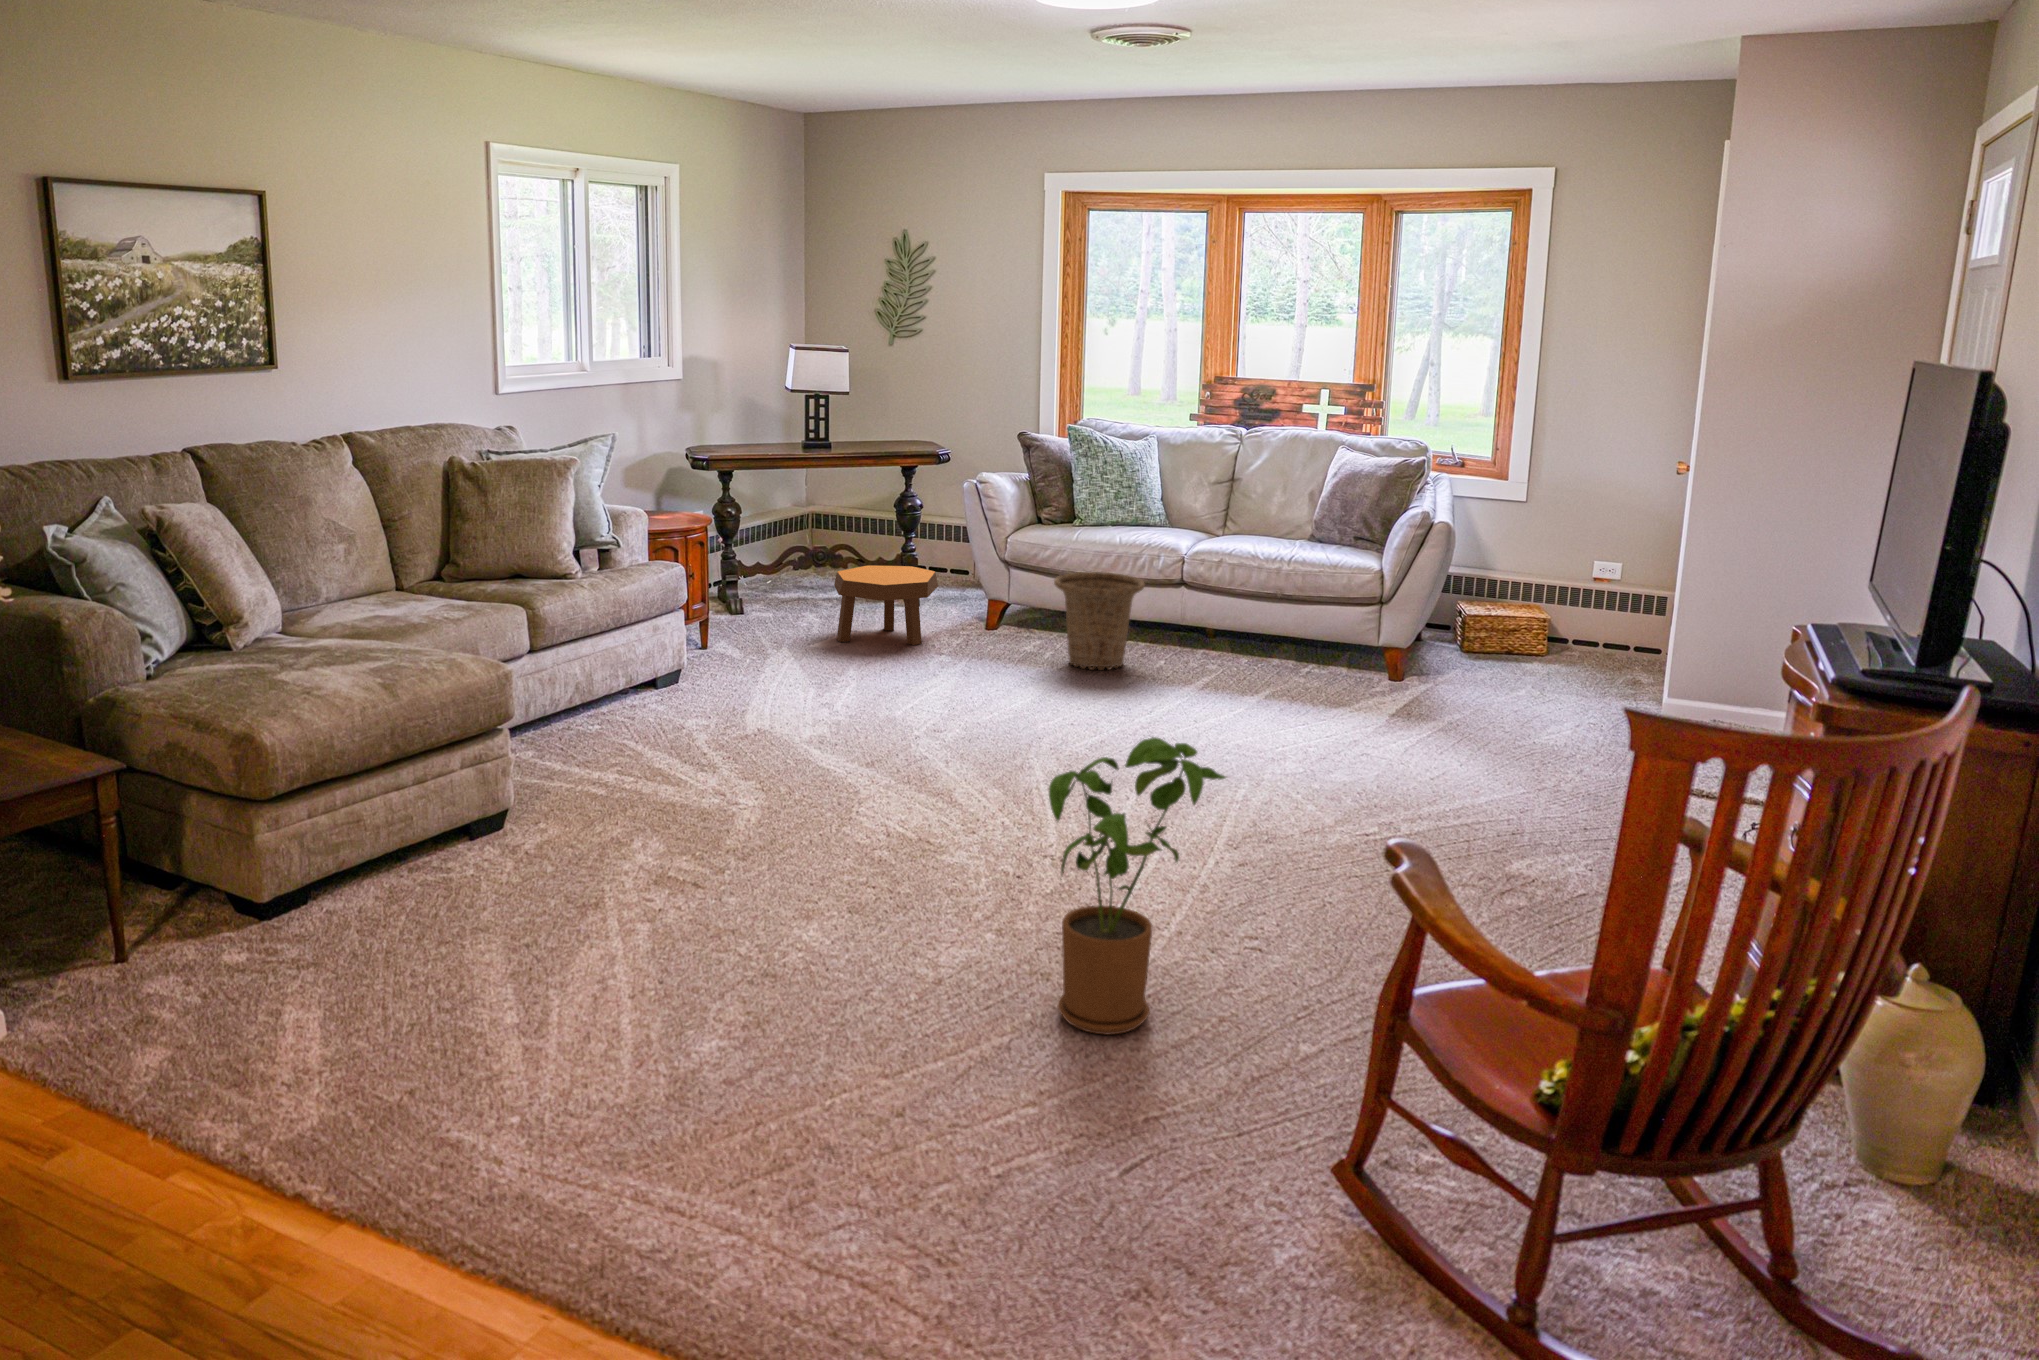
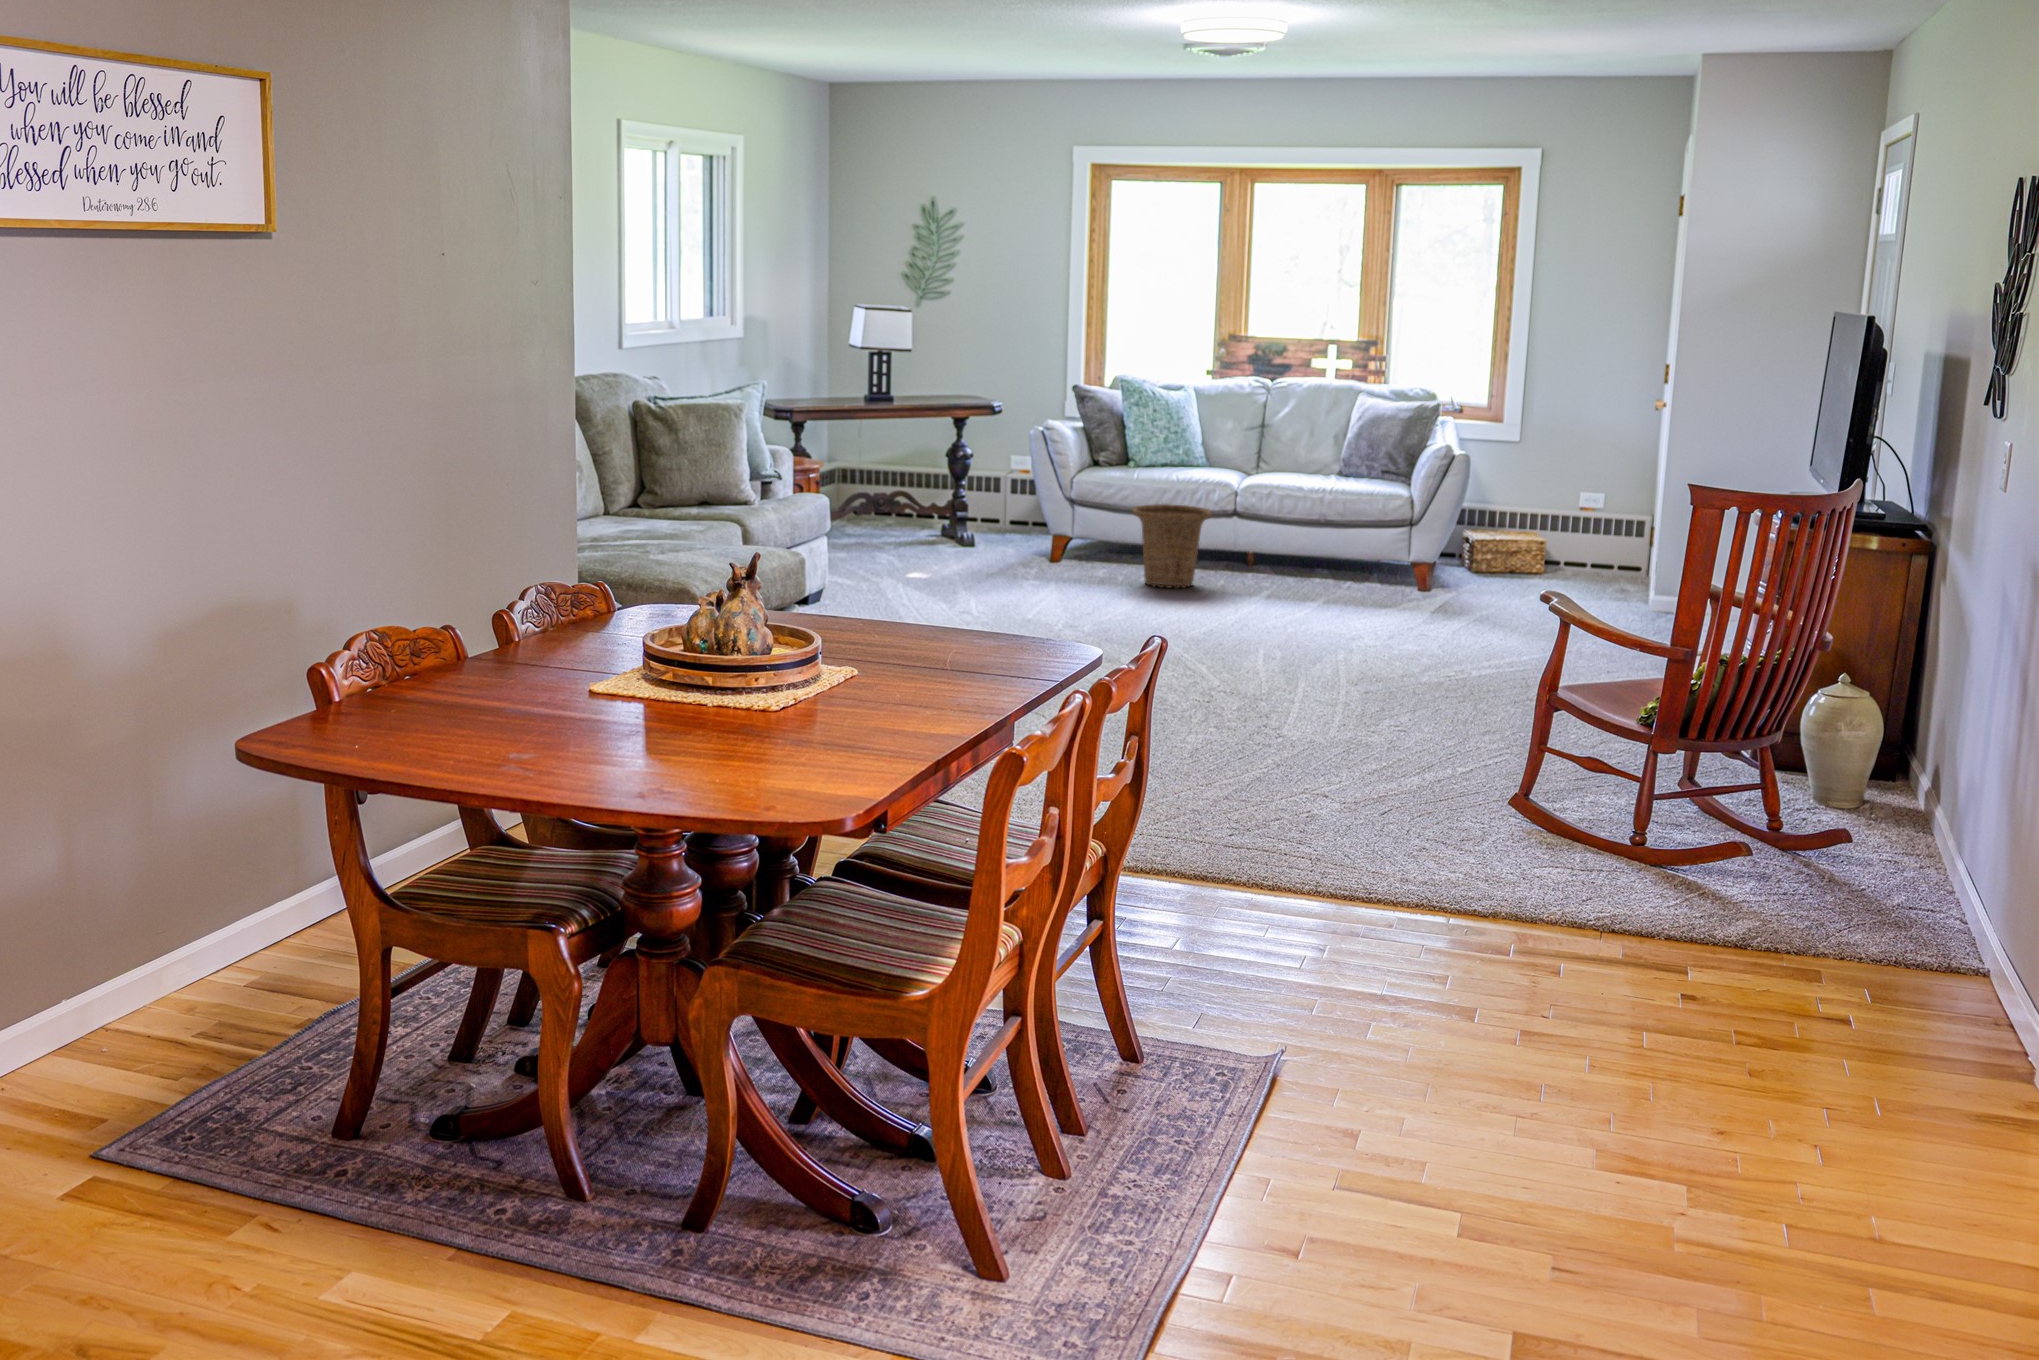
footstool: present [834,565,938,645] -> none [920,506,1013,574]
house plant: present [1049,737,1226,1035] -> none [1294,562,1421,775]

